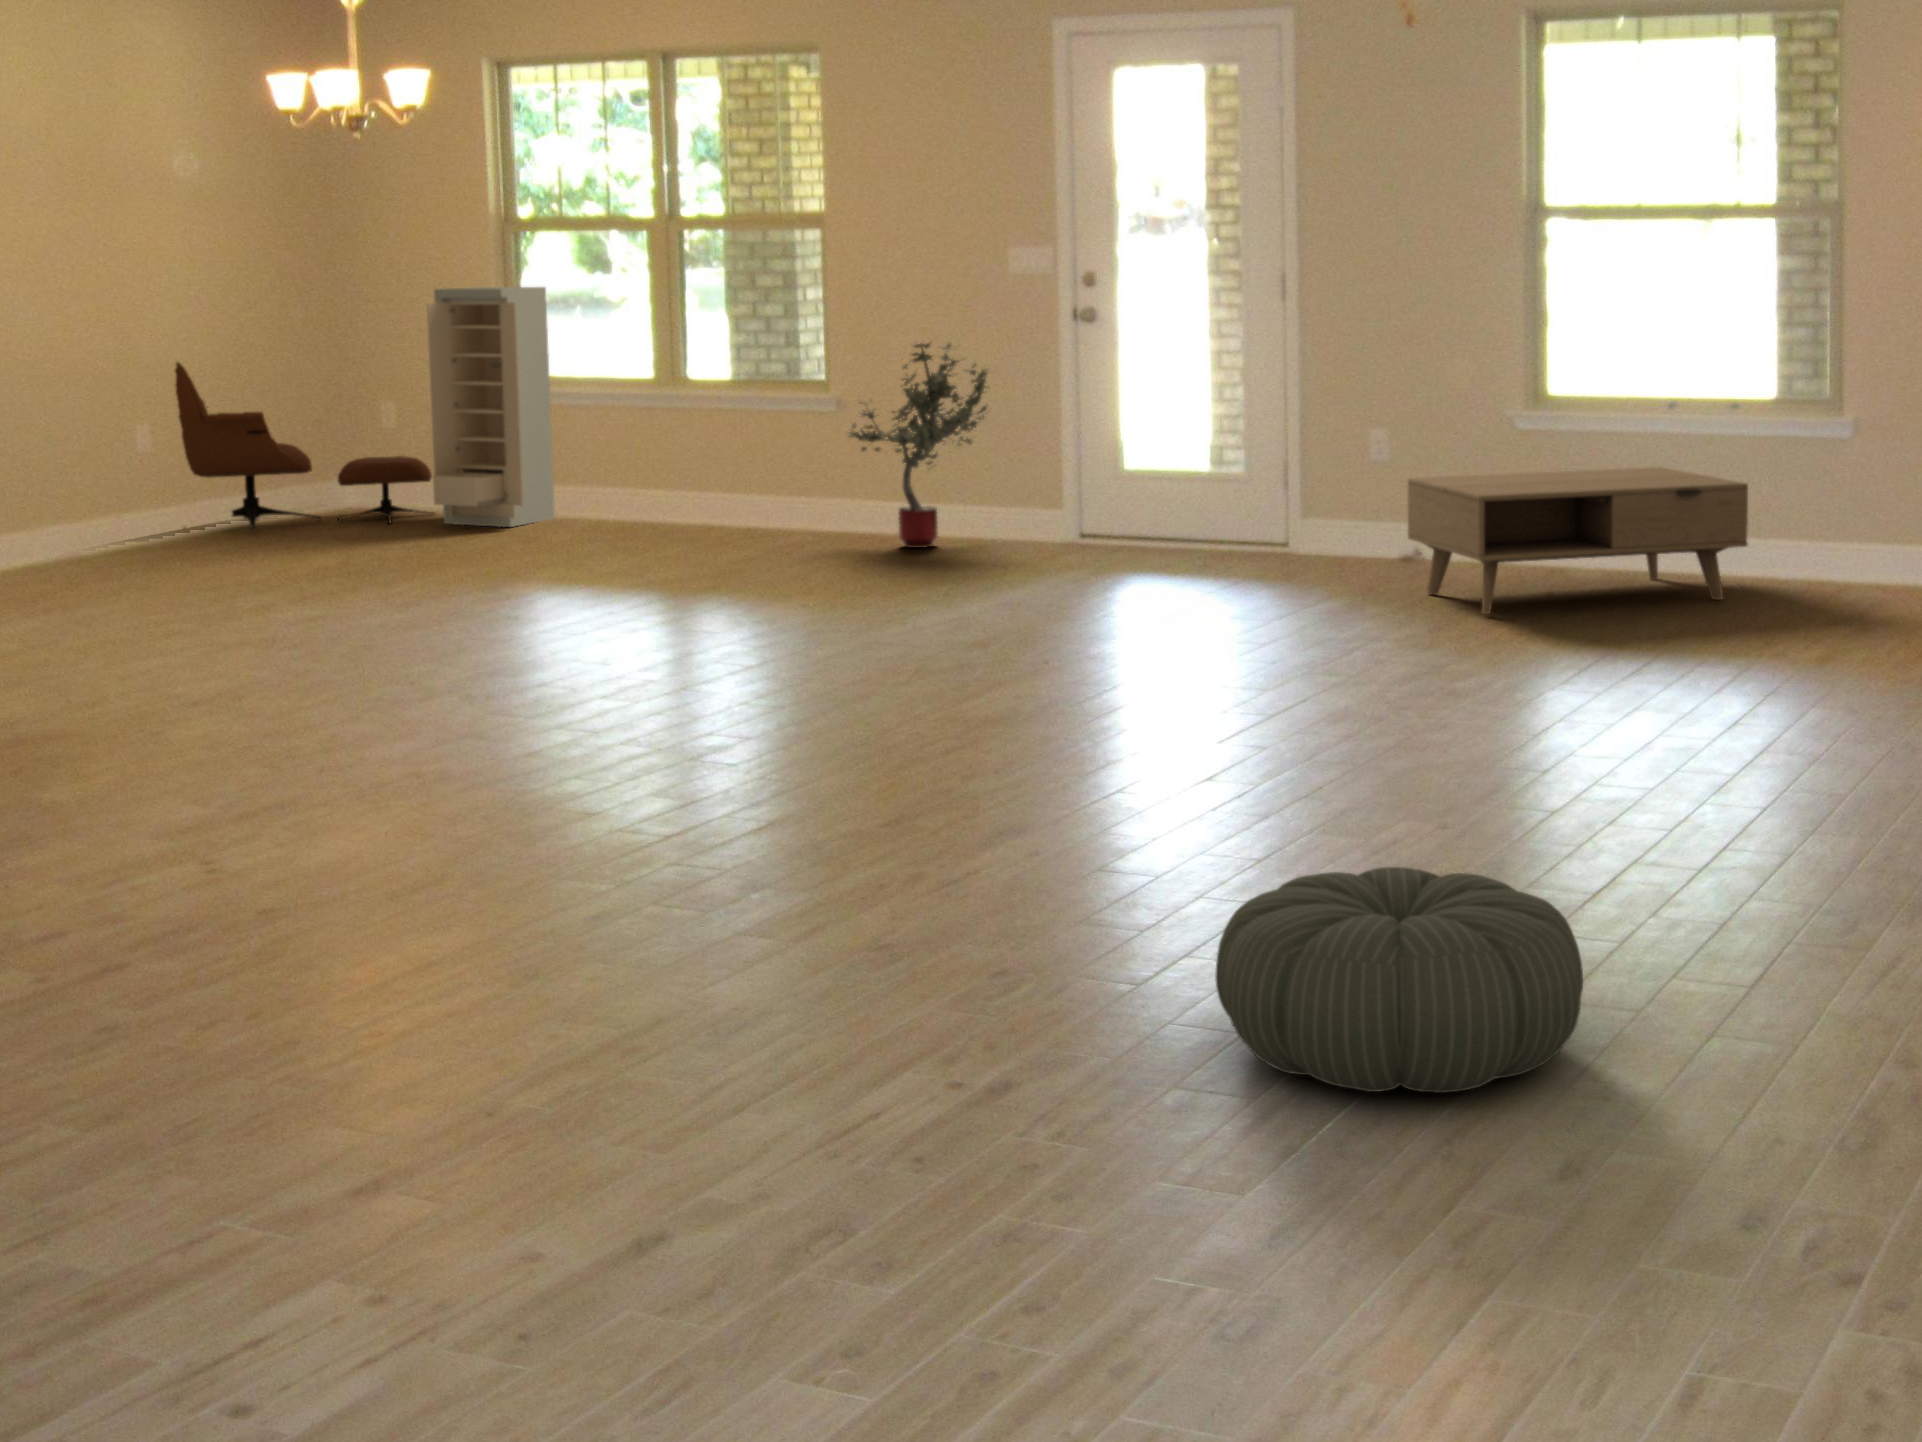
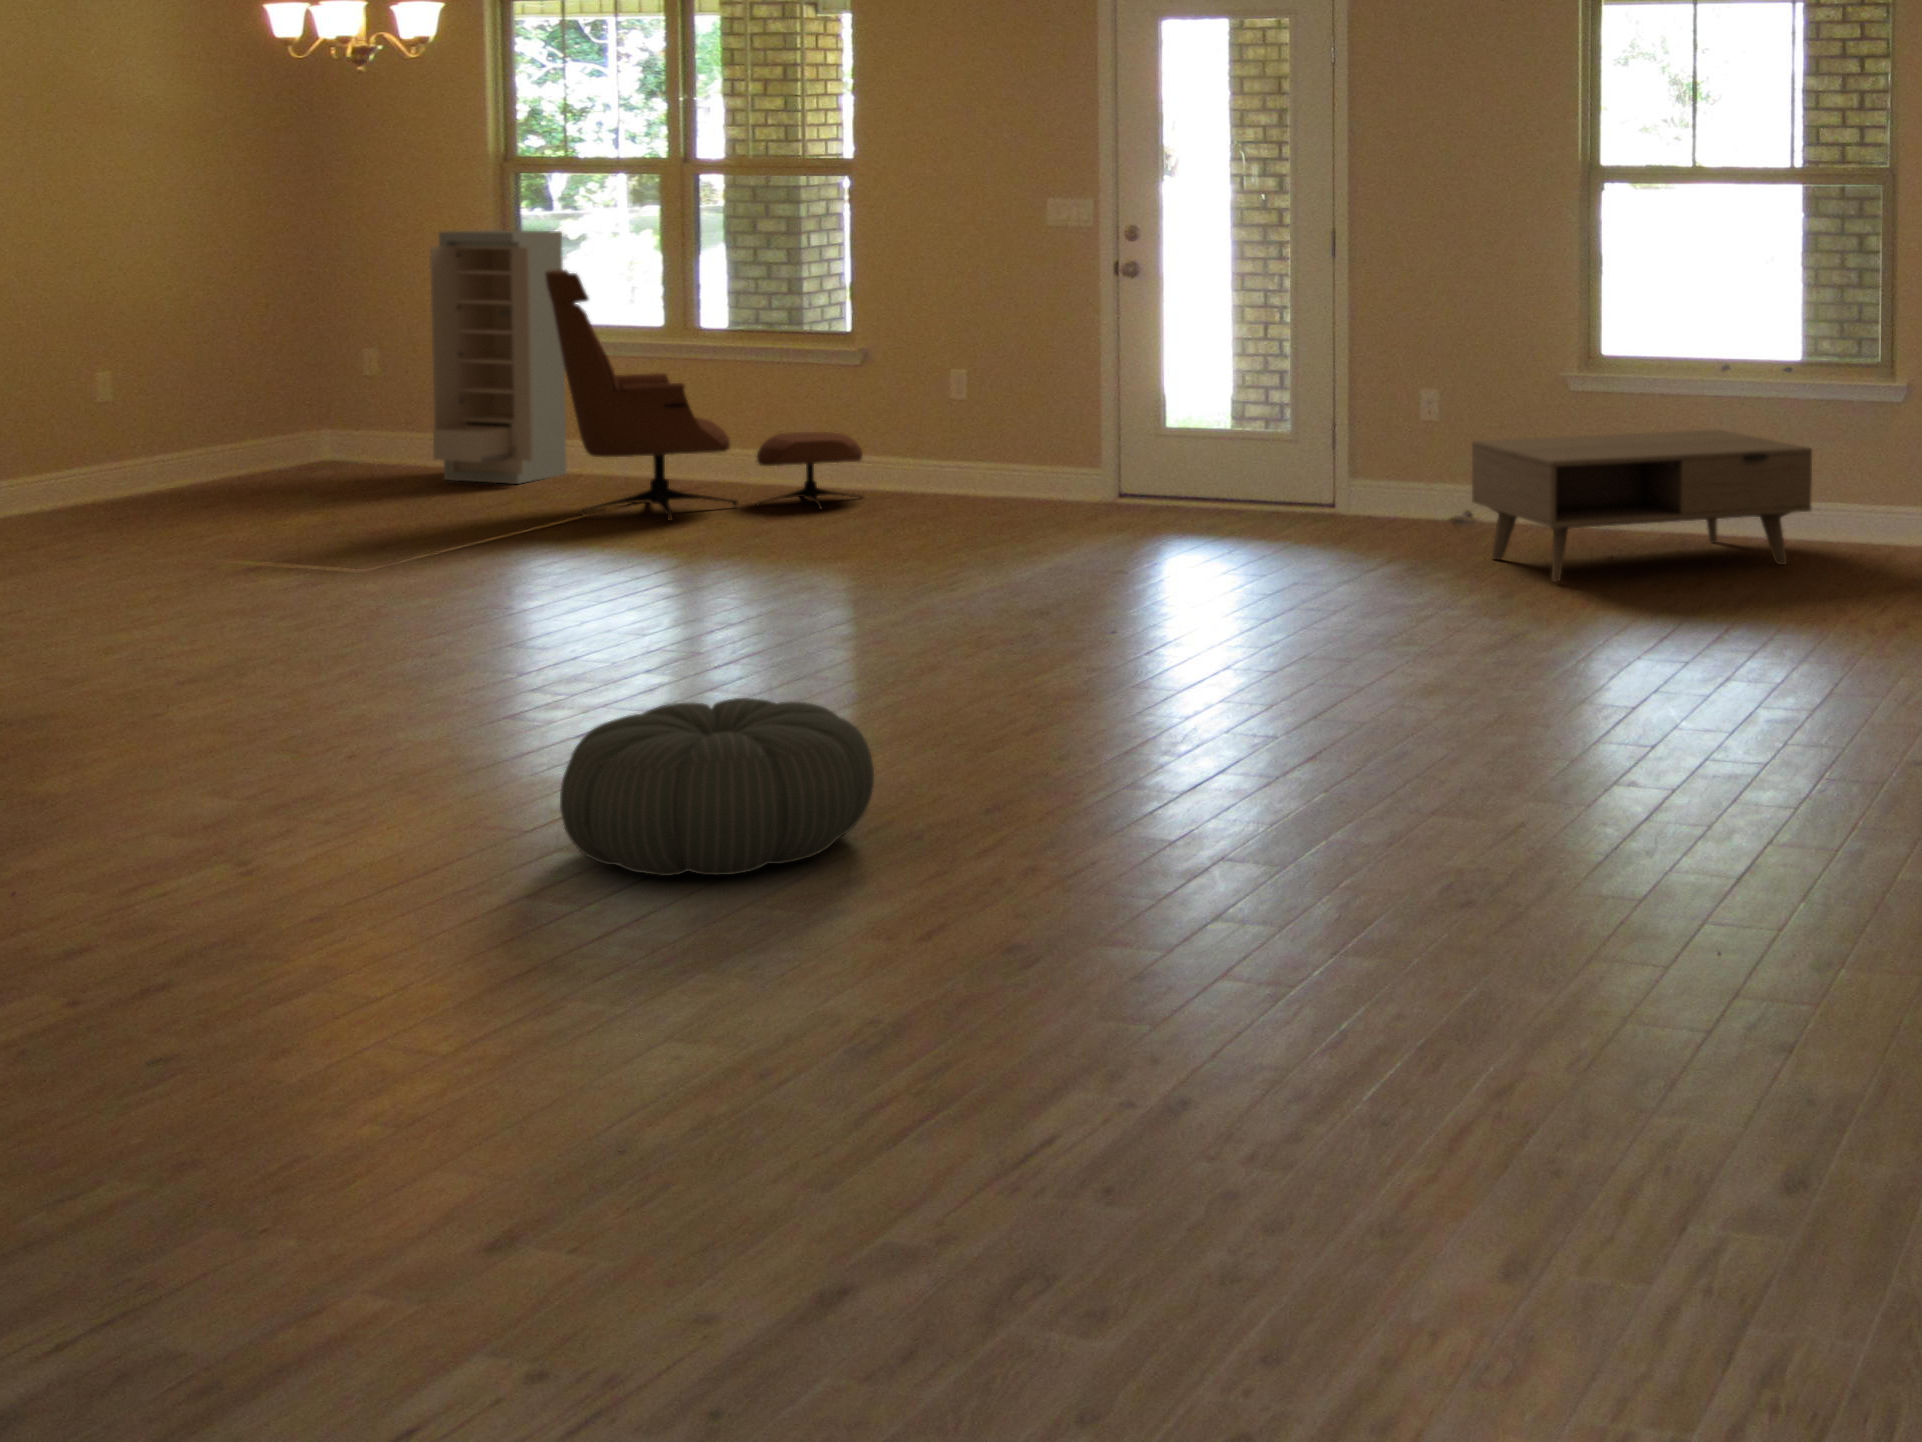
potted tree: present [847,343,989,548] -> none [883,294,1038,508]
lounge chair: present [175,362,434,532] -> present [545,270,863,520]
pouf: present [1215,867,1583,1093] -> present [560,698,874,876]

